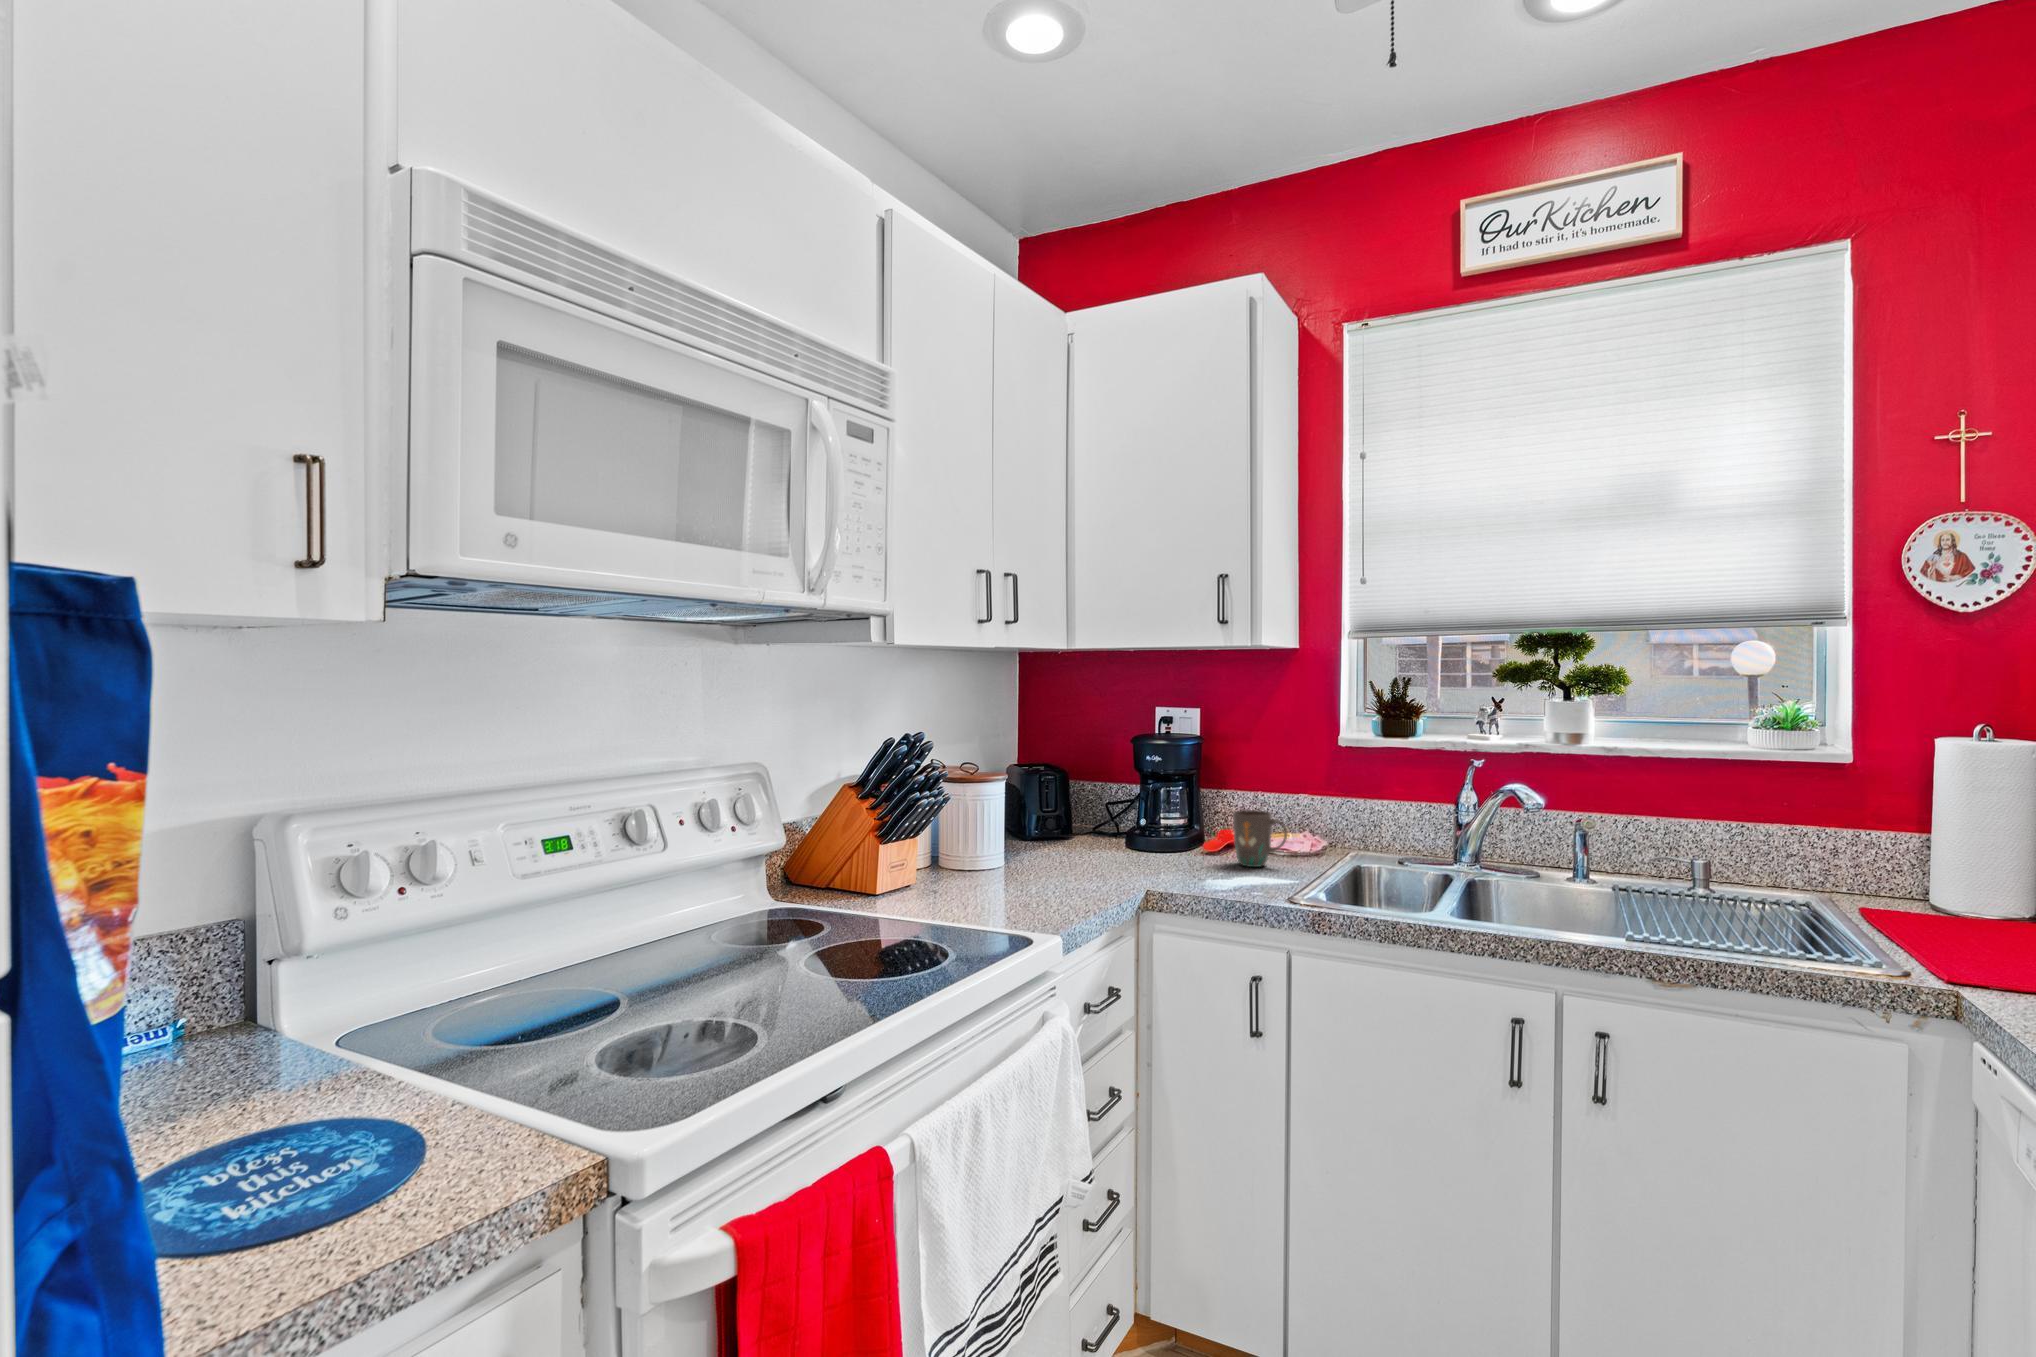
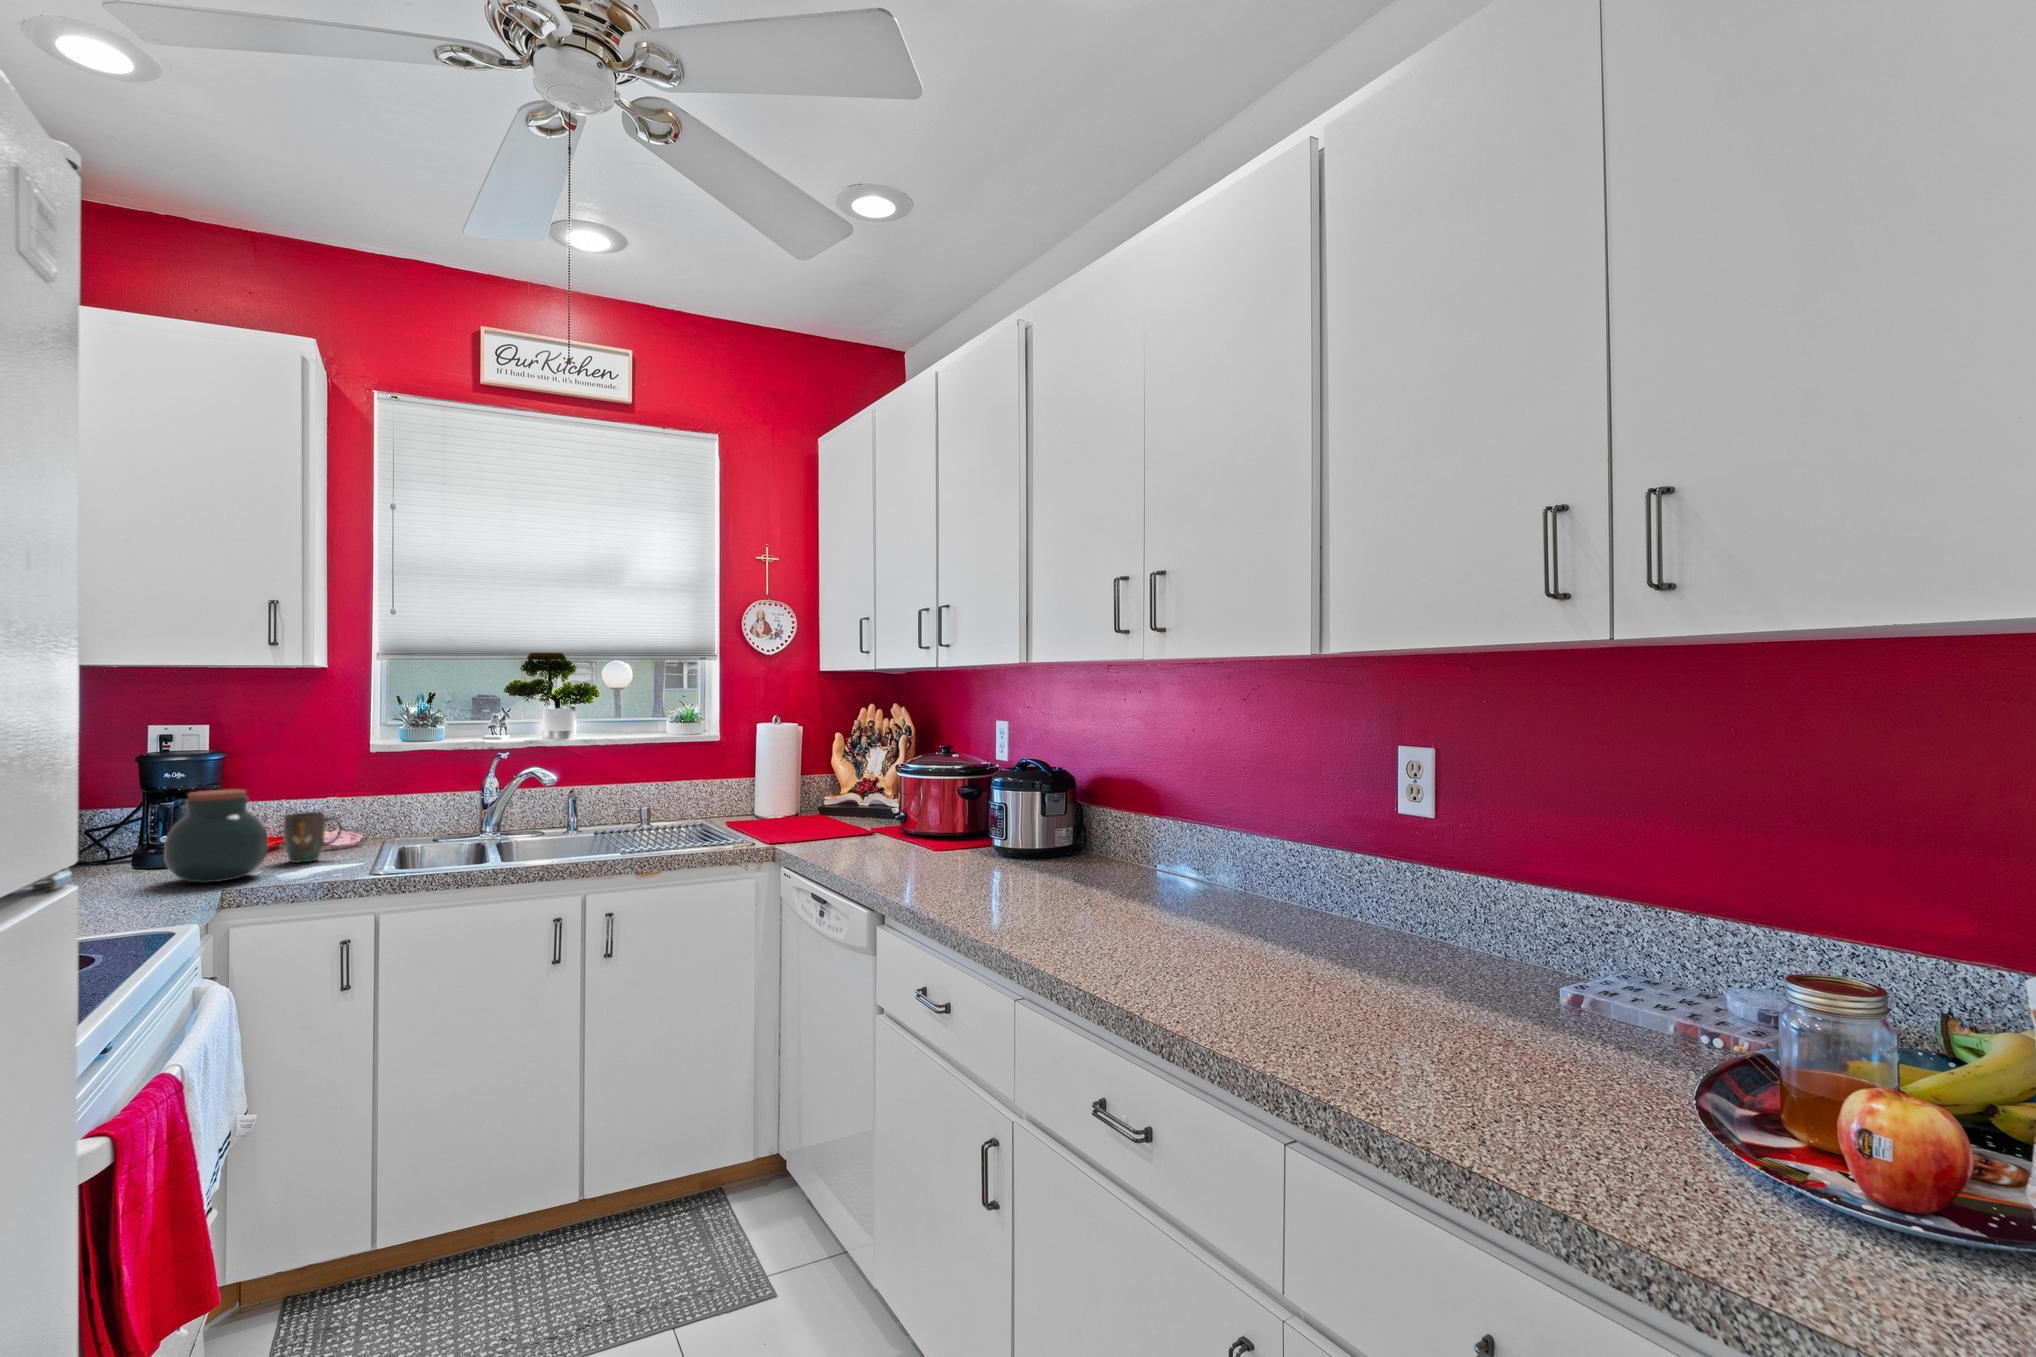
jar: none [1119,778,1205,876] -> present [164,789,268,883]

